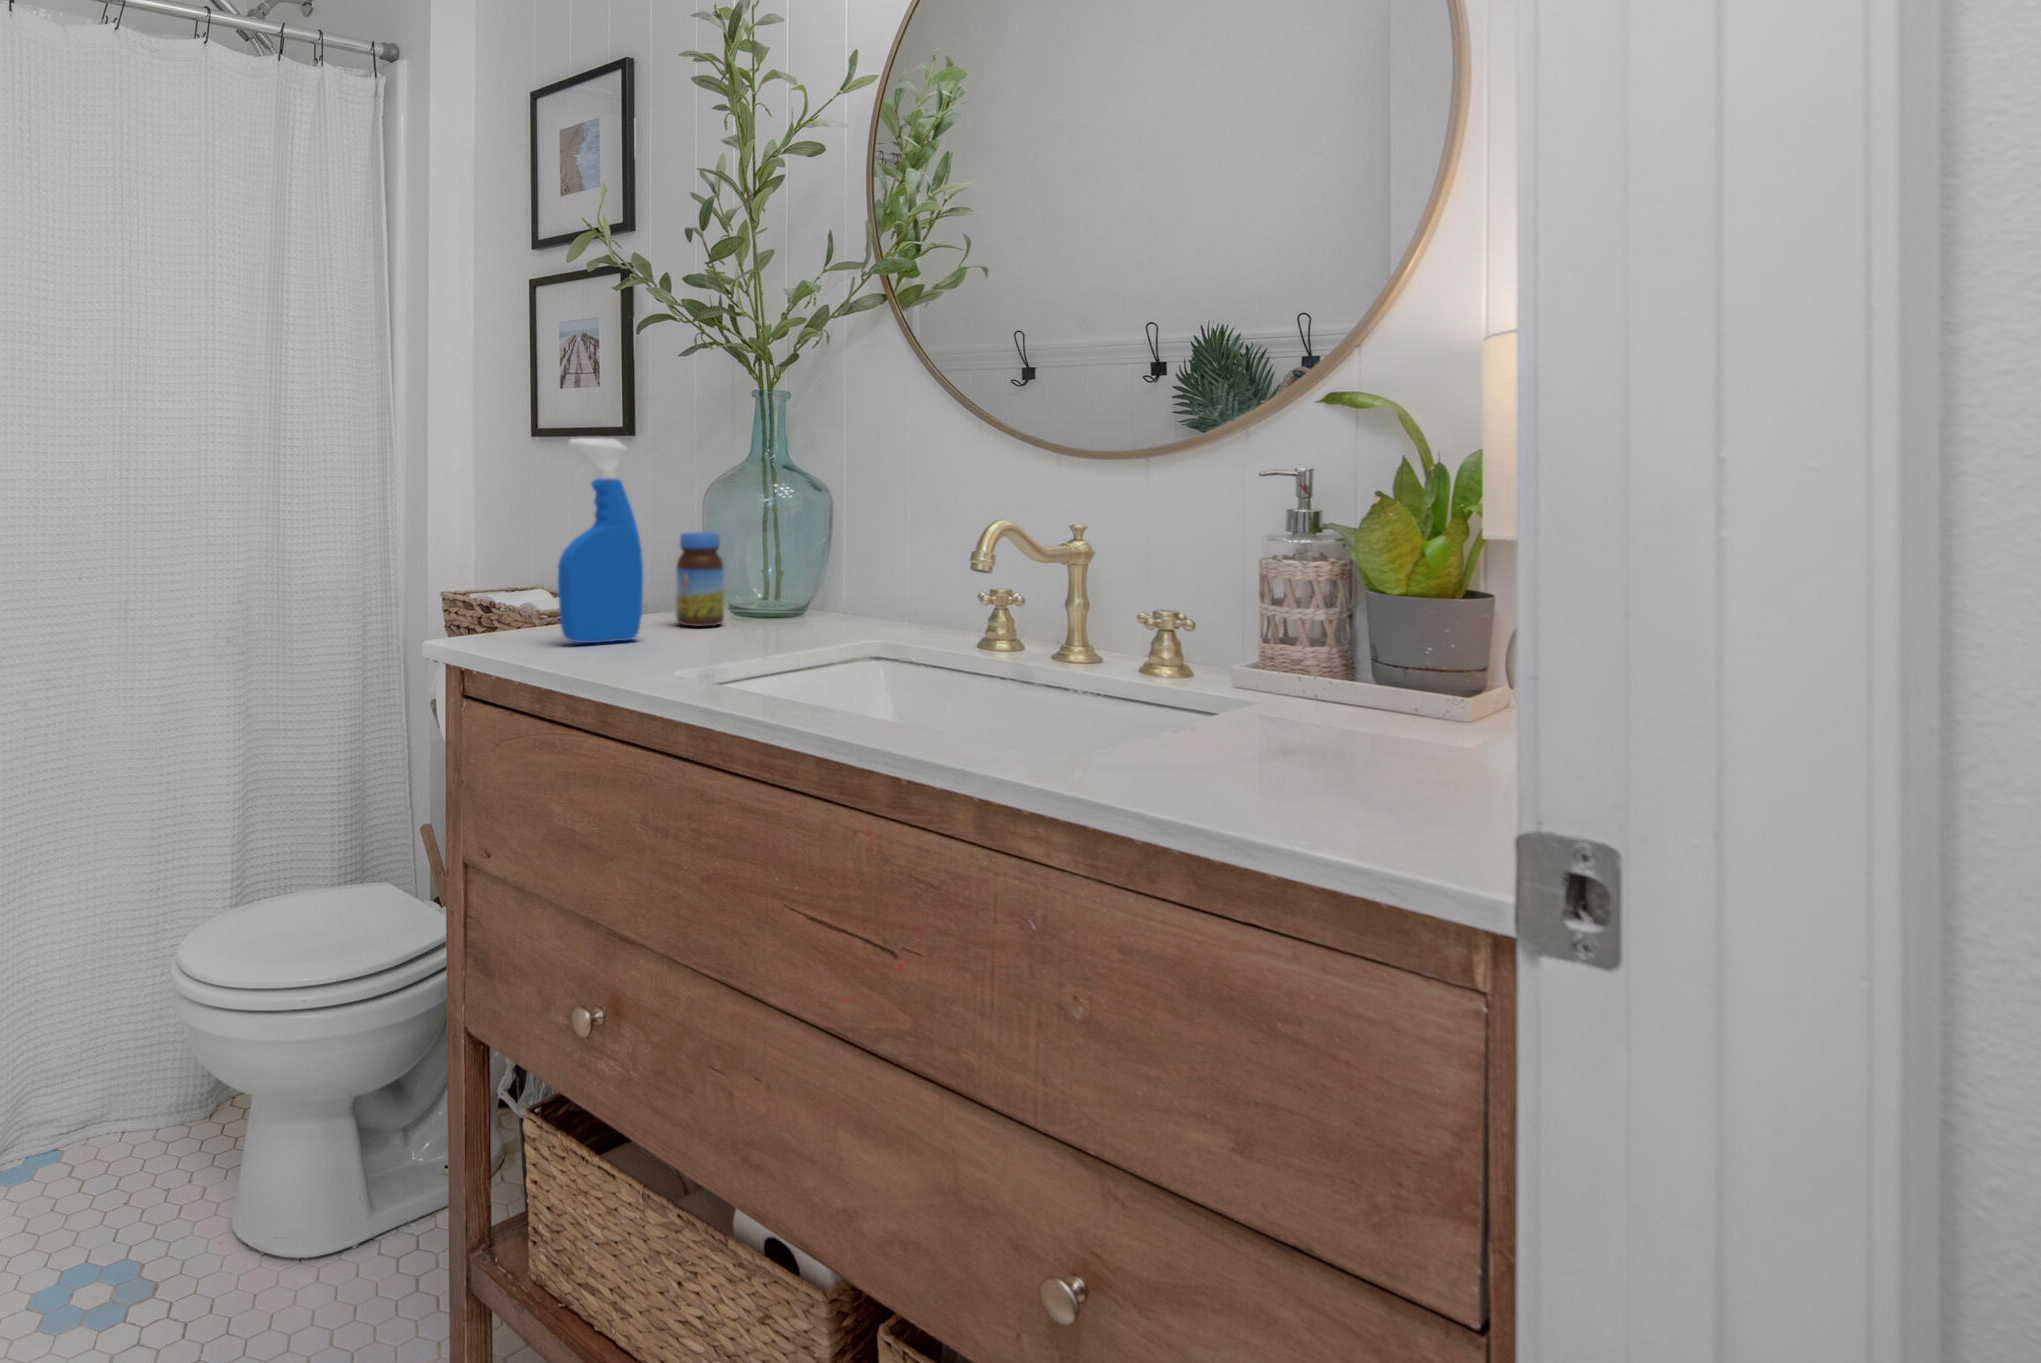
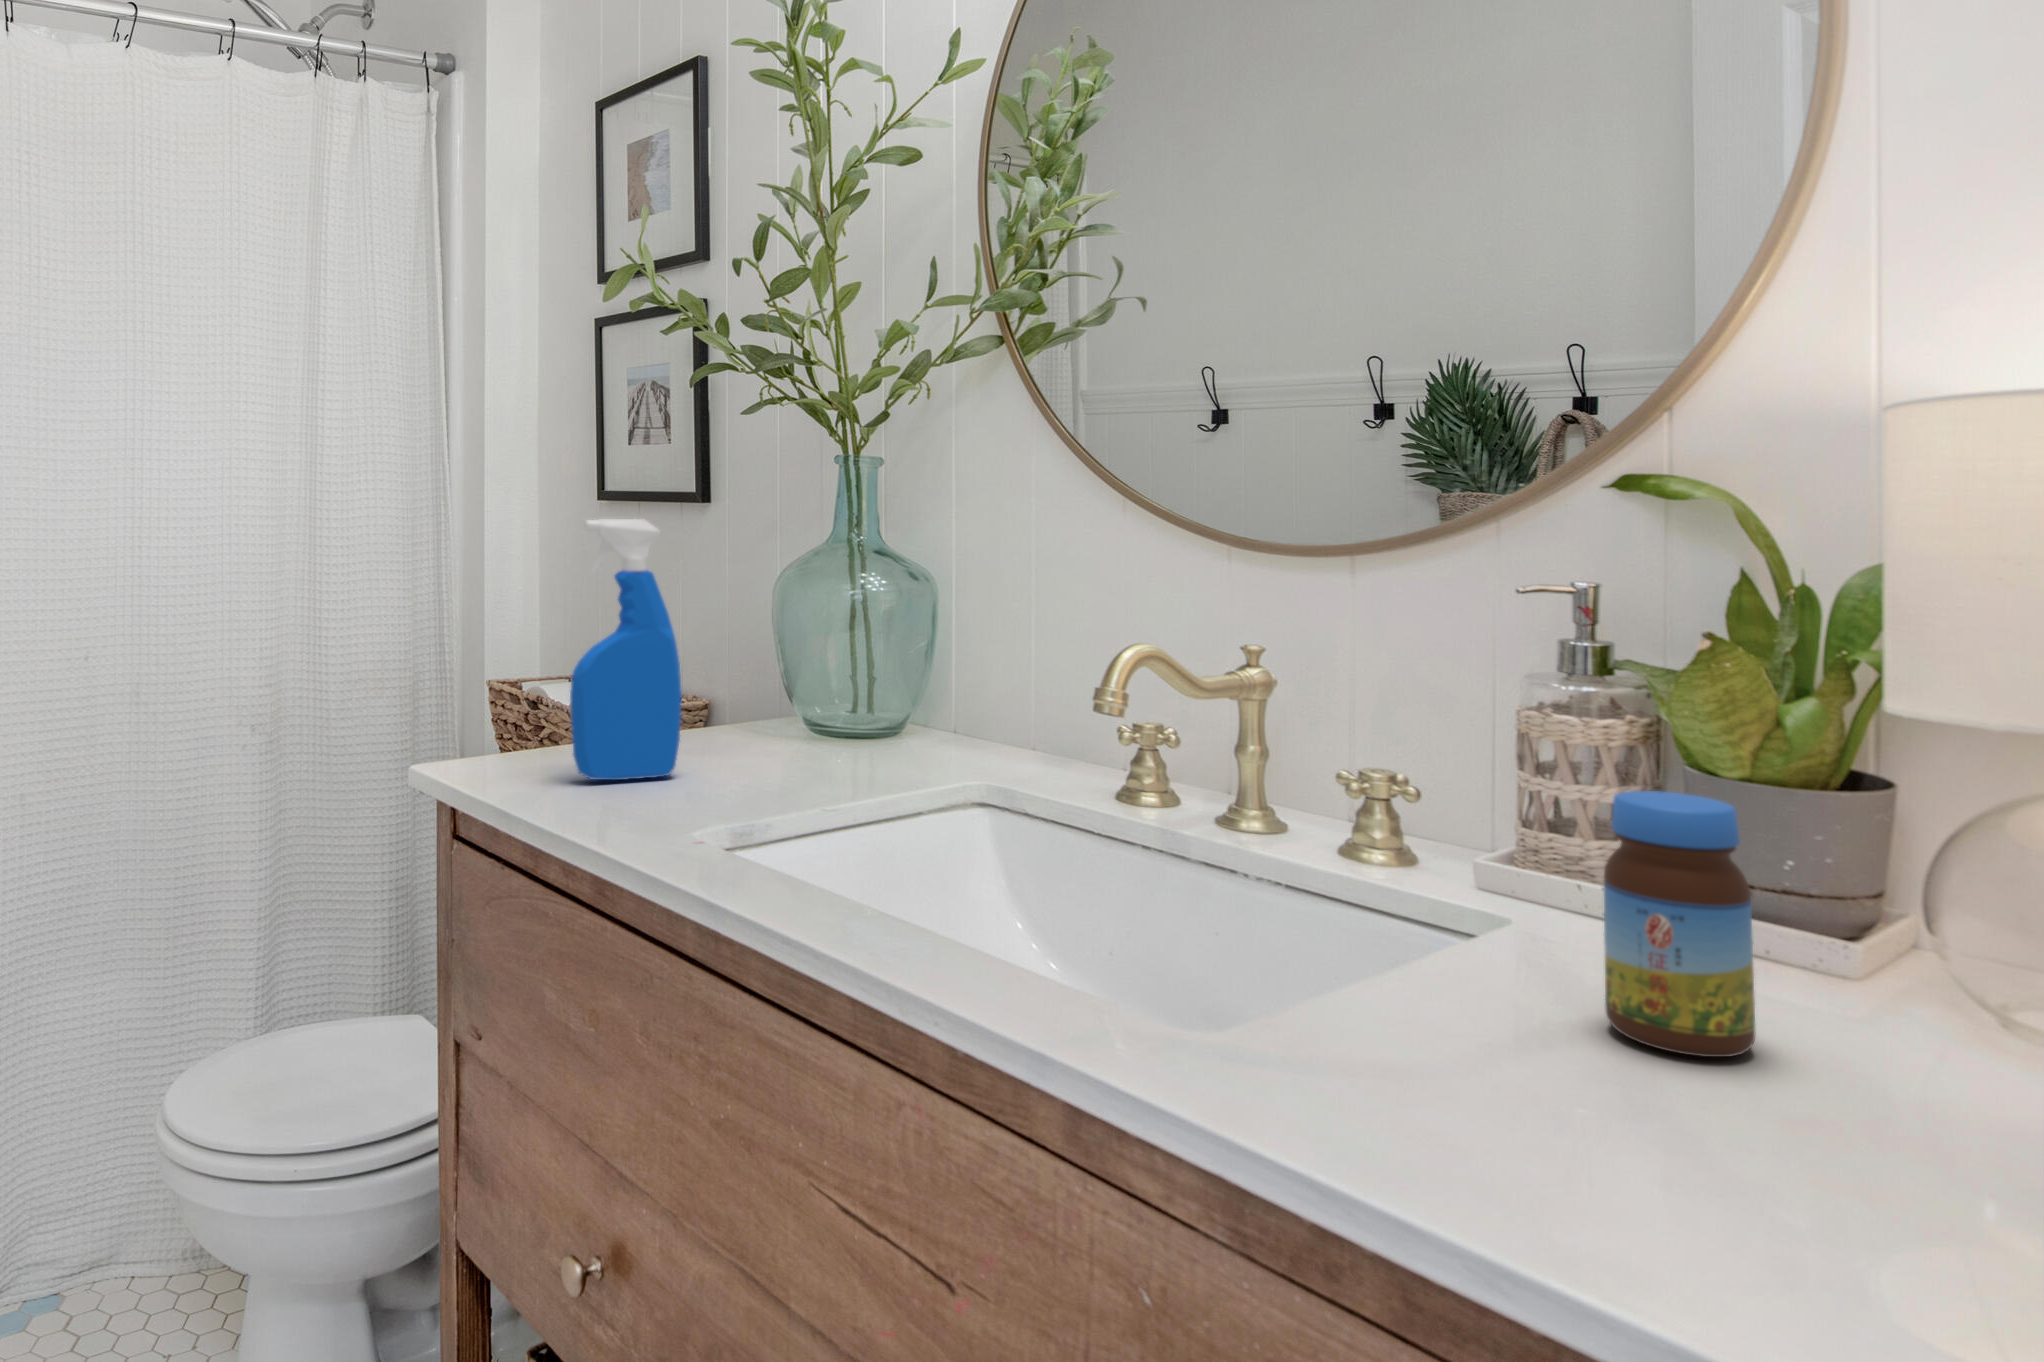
jar: present [676,532,724,627] -> present [1604,791,1756,1057]

